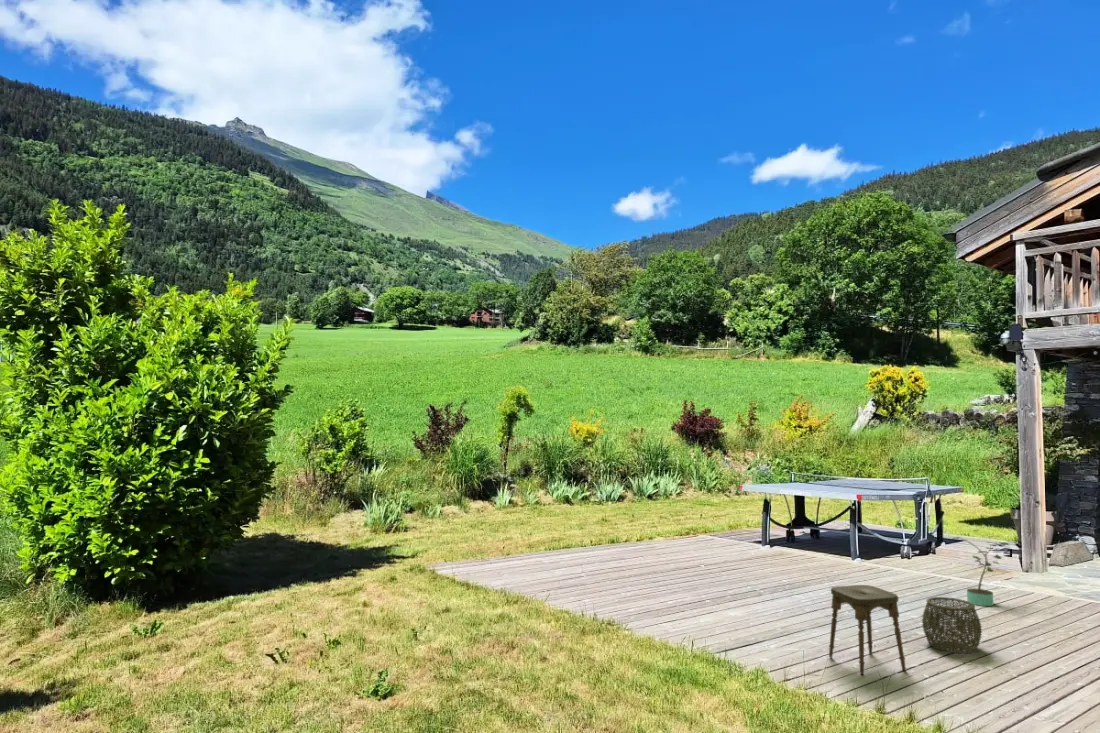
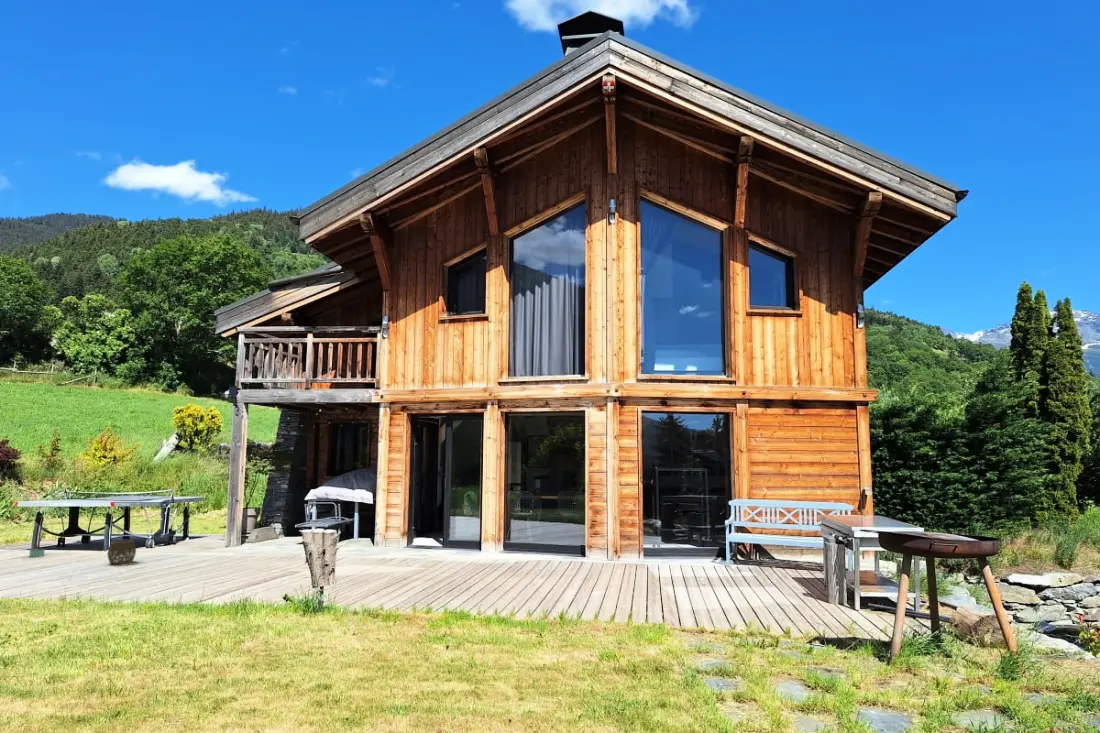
potted plant: present [953,530,1001,606] -> present [30,527,47,557]
stool: present [829,585,906,675] -> none [49,536,88,576]

